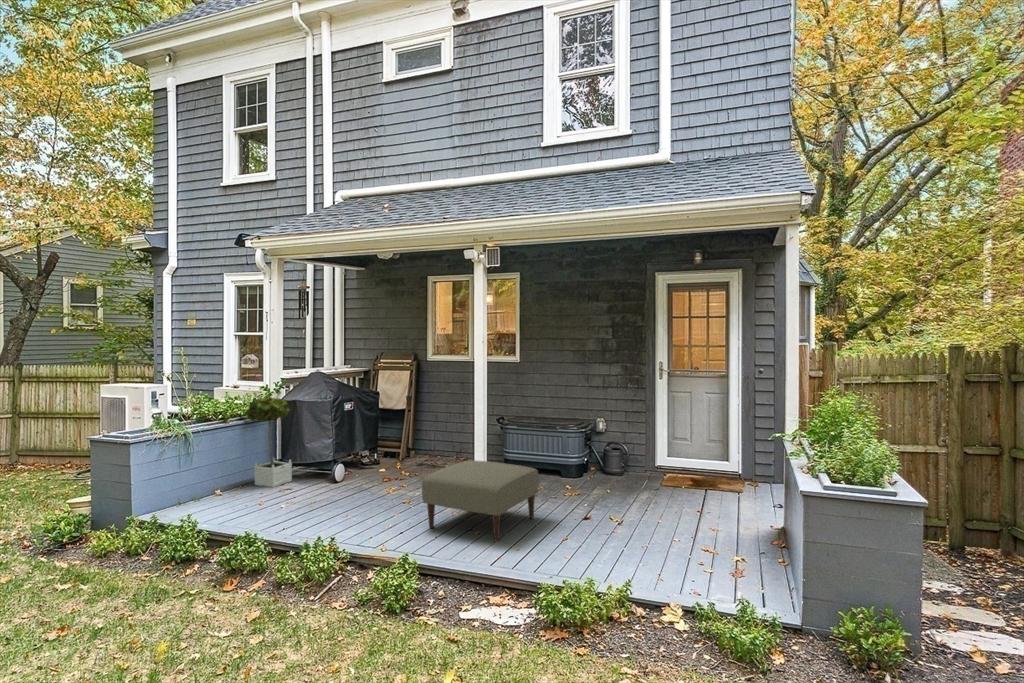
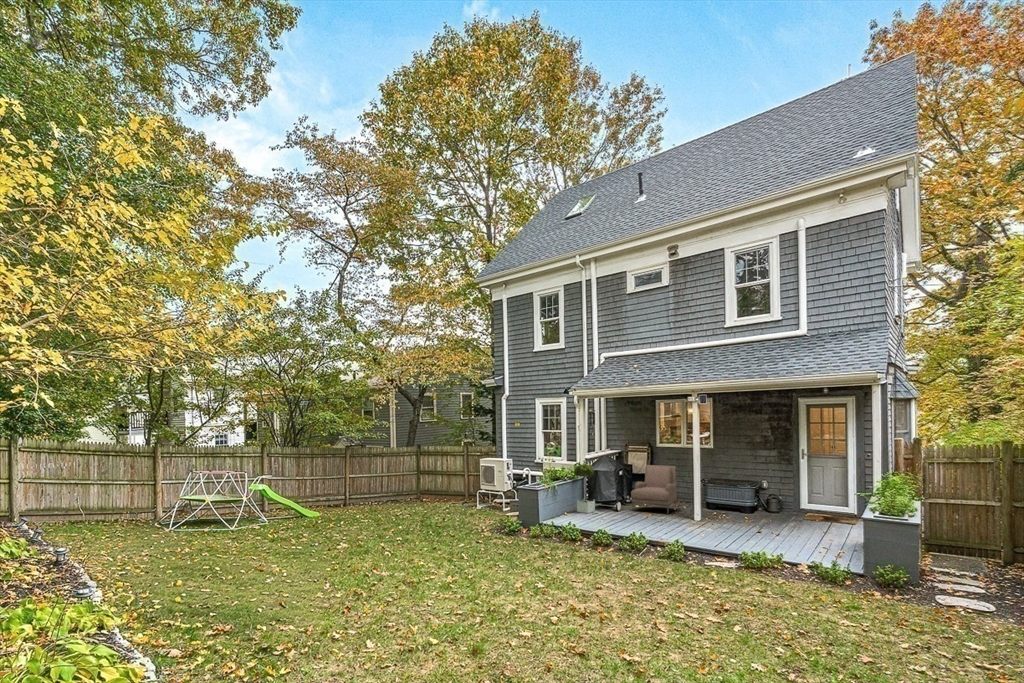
armchair: none [366,388,451,475] -> present [631,465,677,513]
ottoman: present [422,460,539,541] -> none [685,501,748,538]

